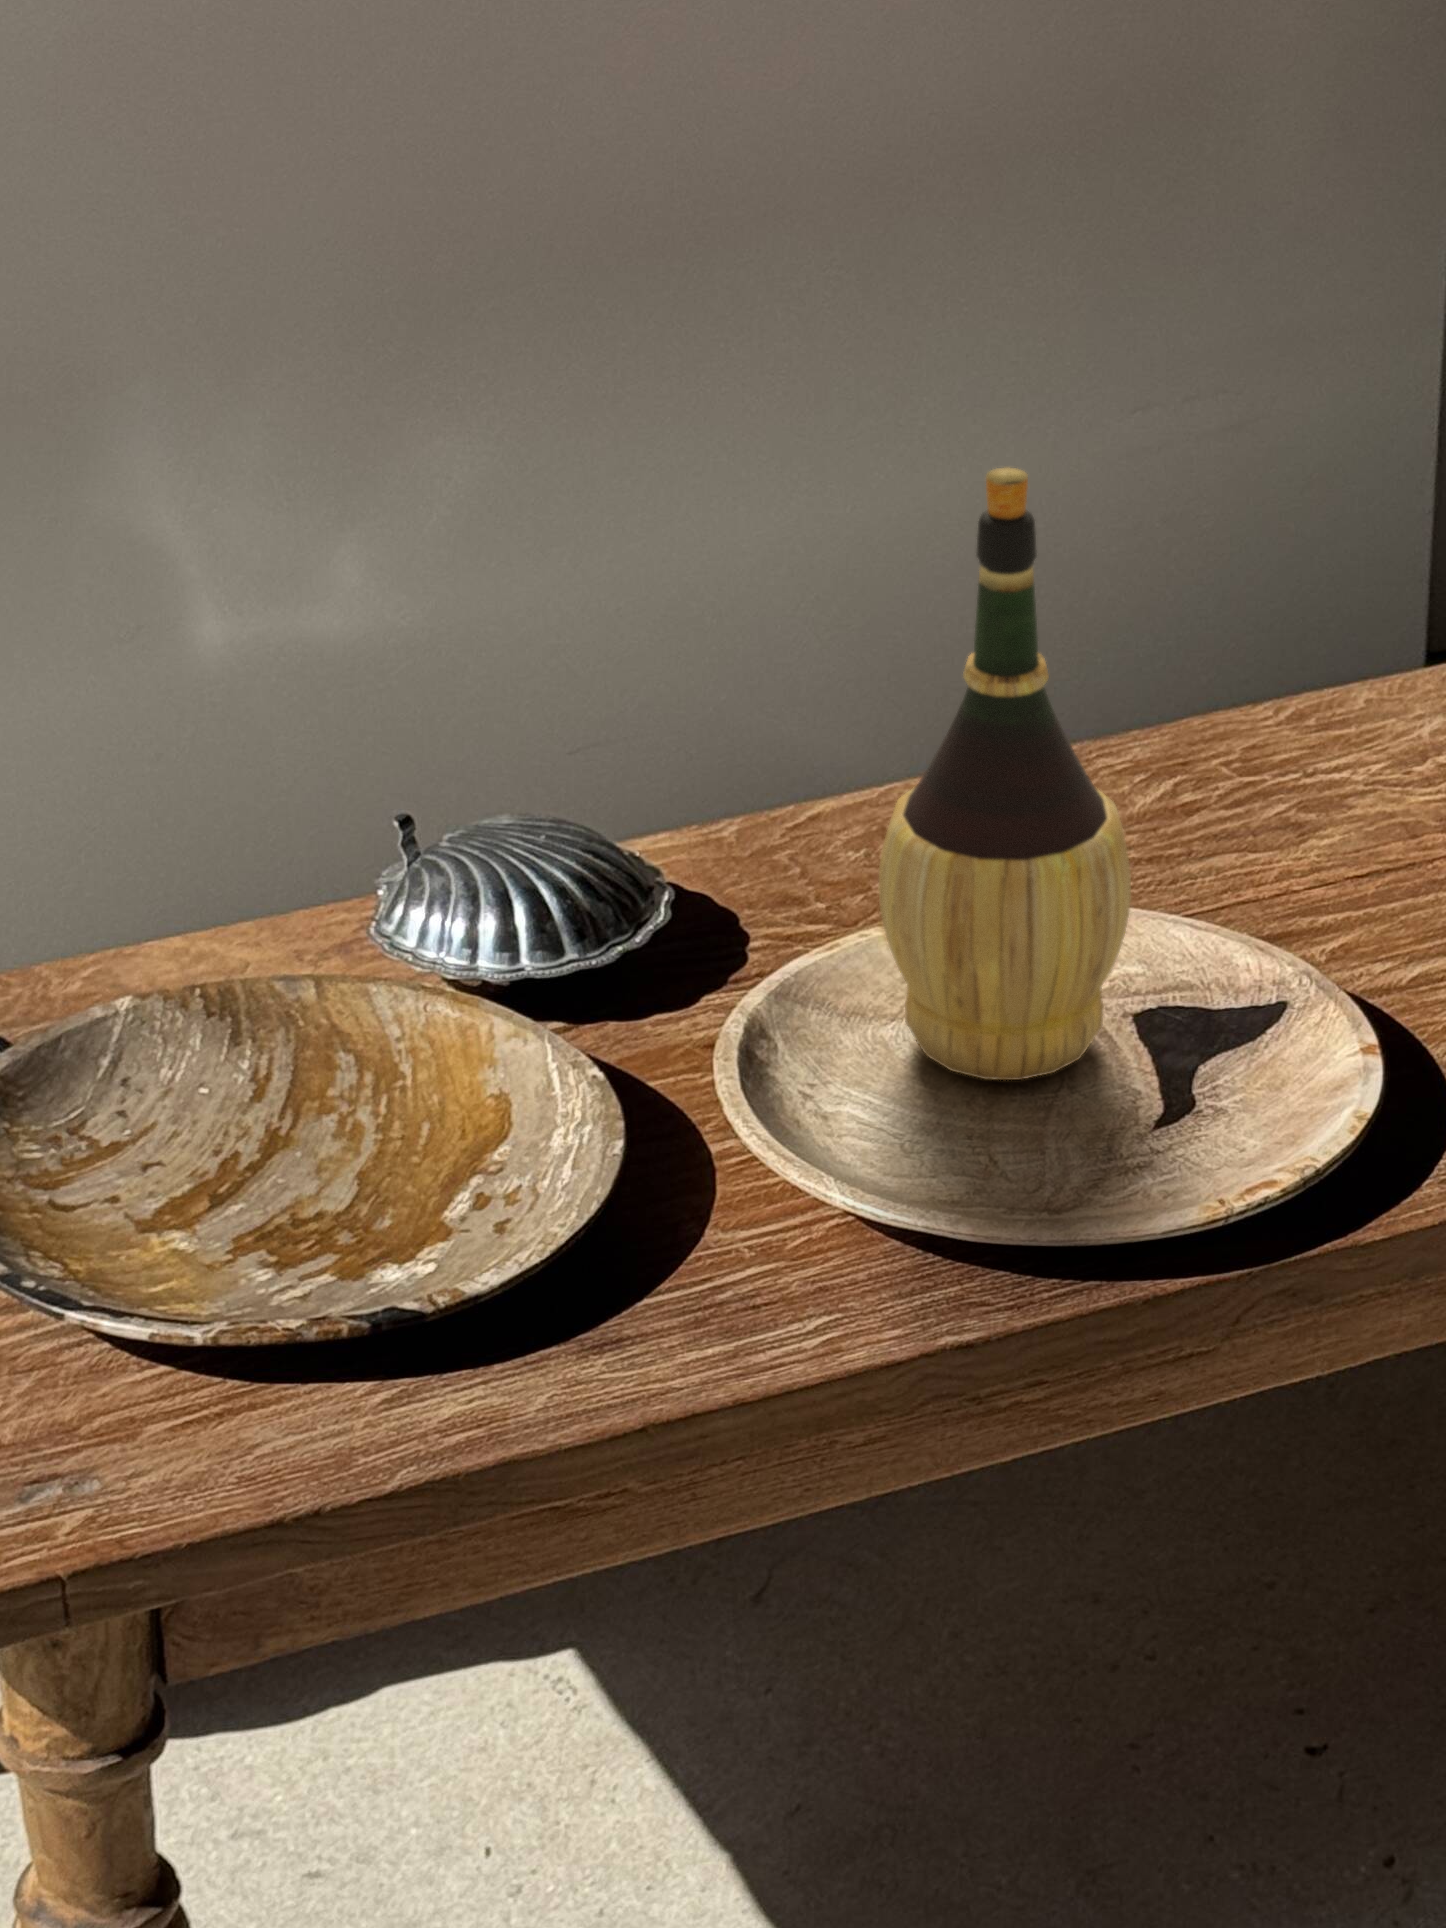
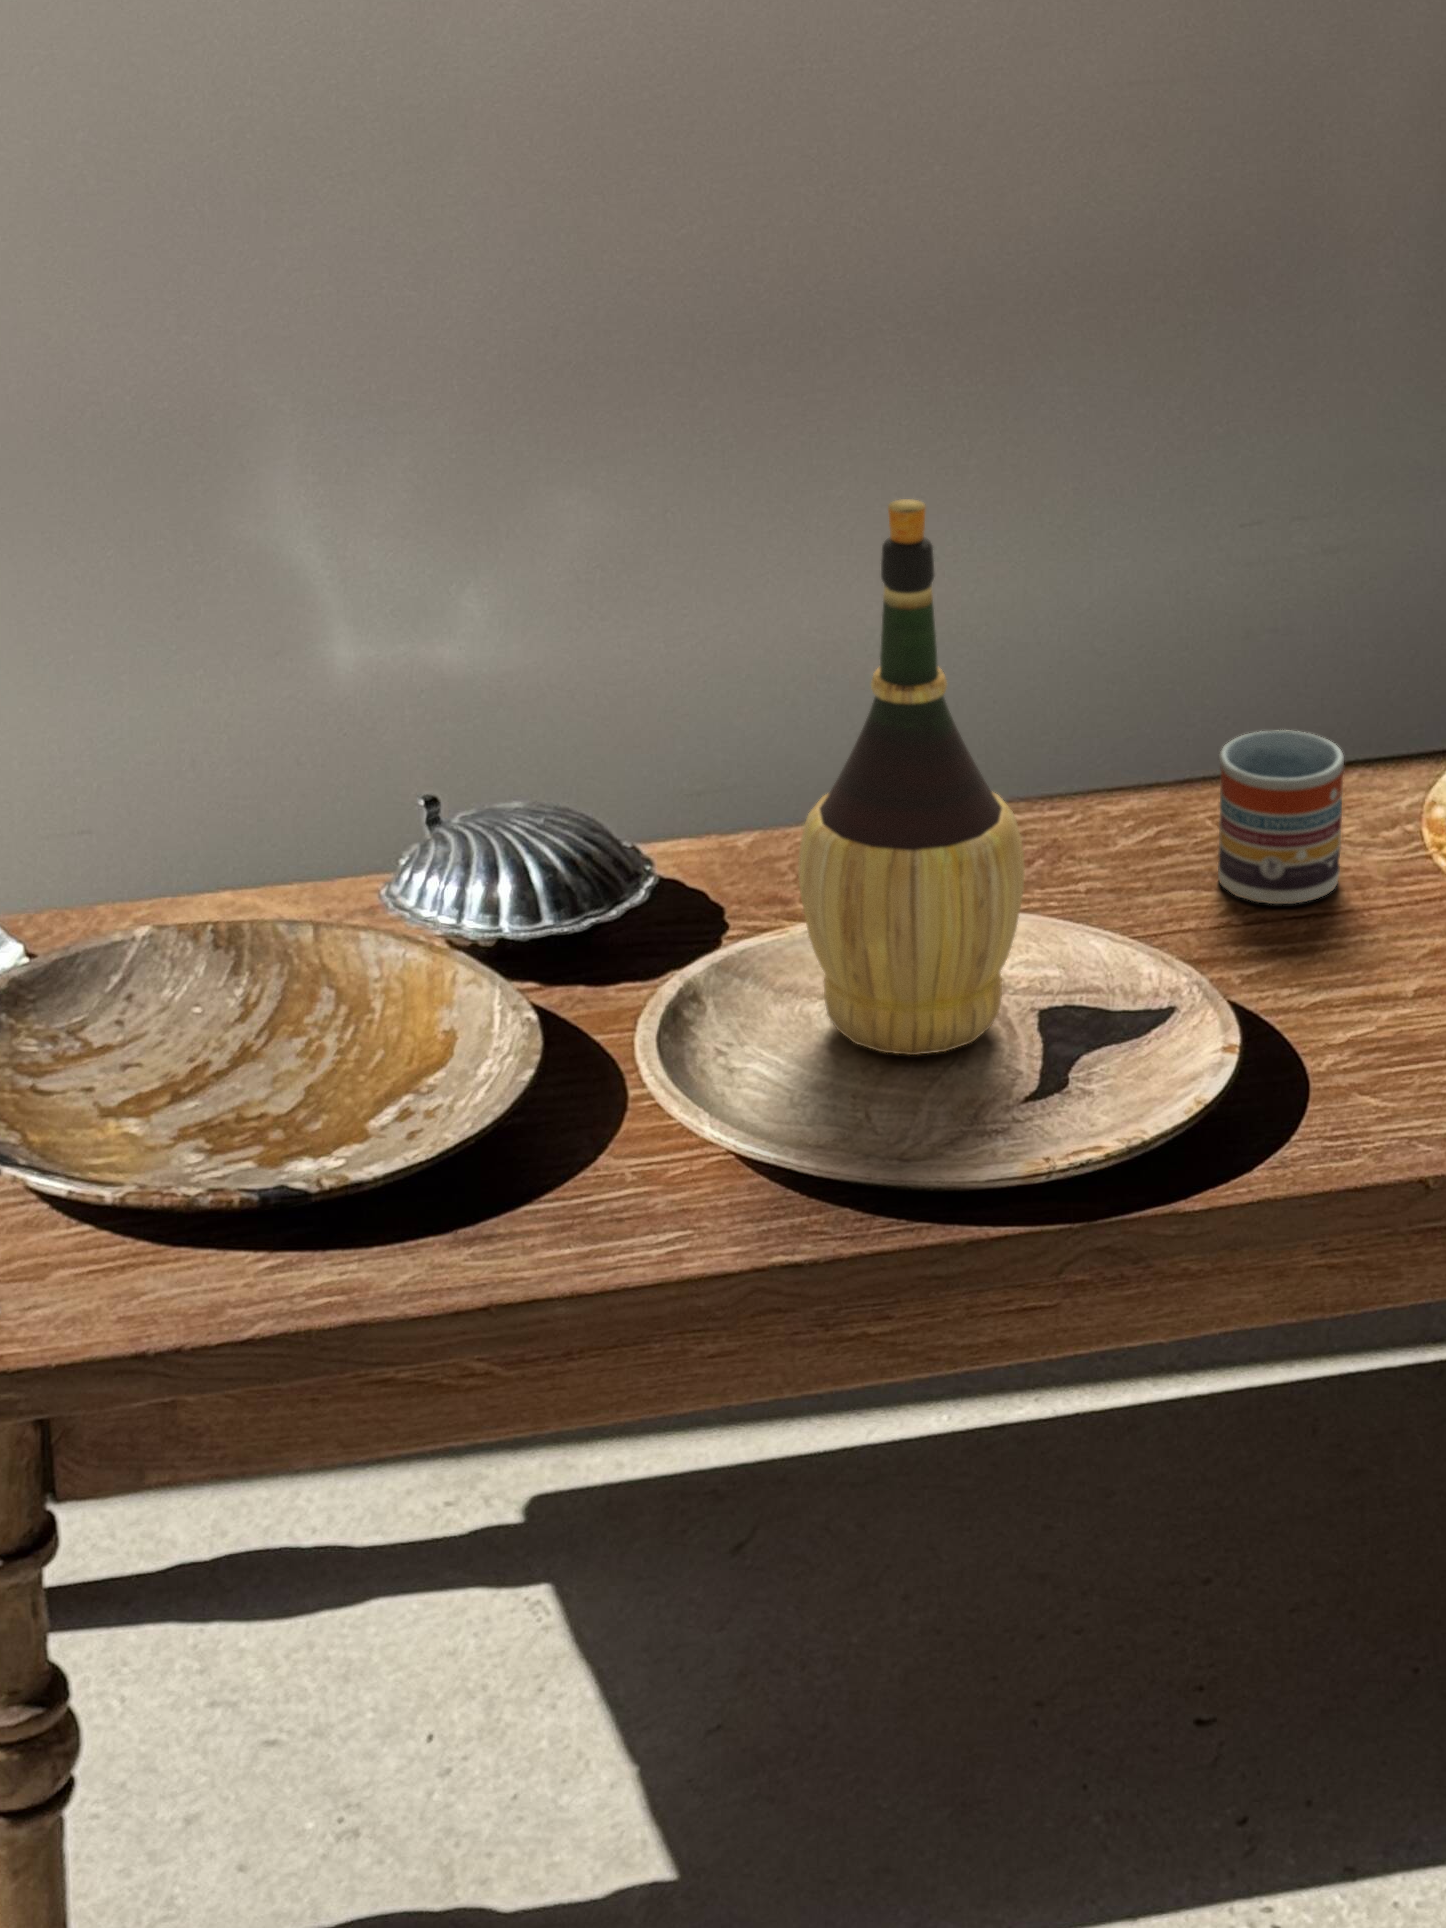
cup: none [1268,671,1409,866] -> present [1218,730,1344,904]

